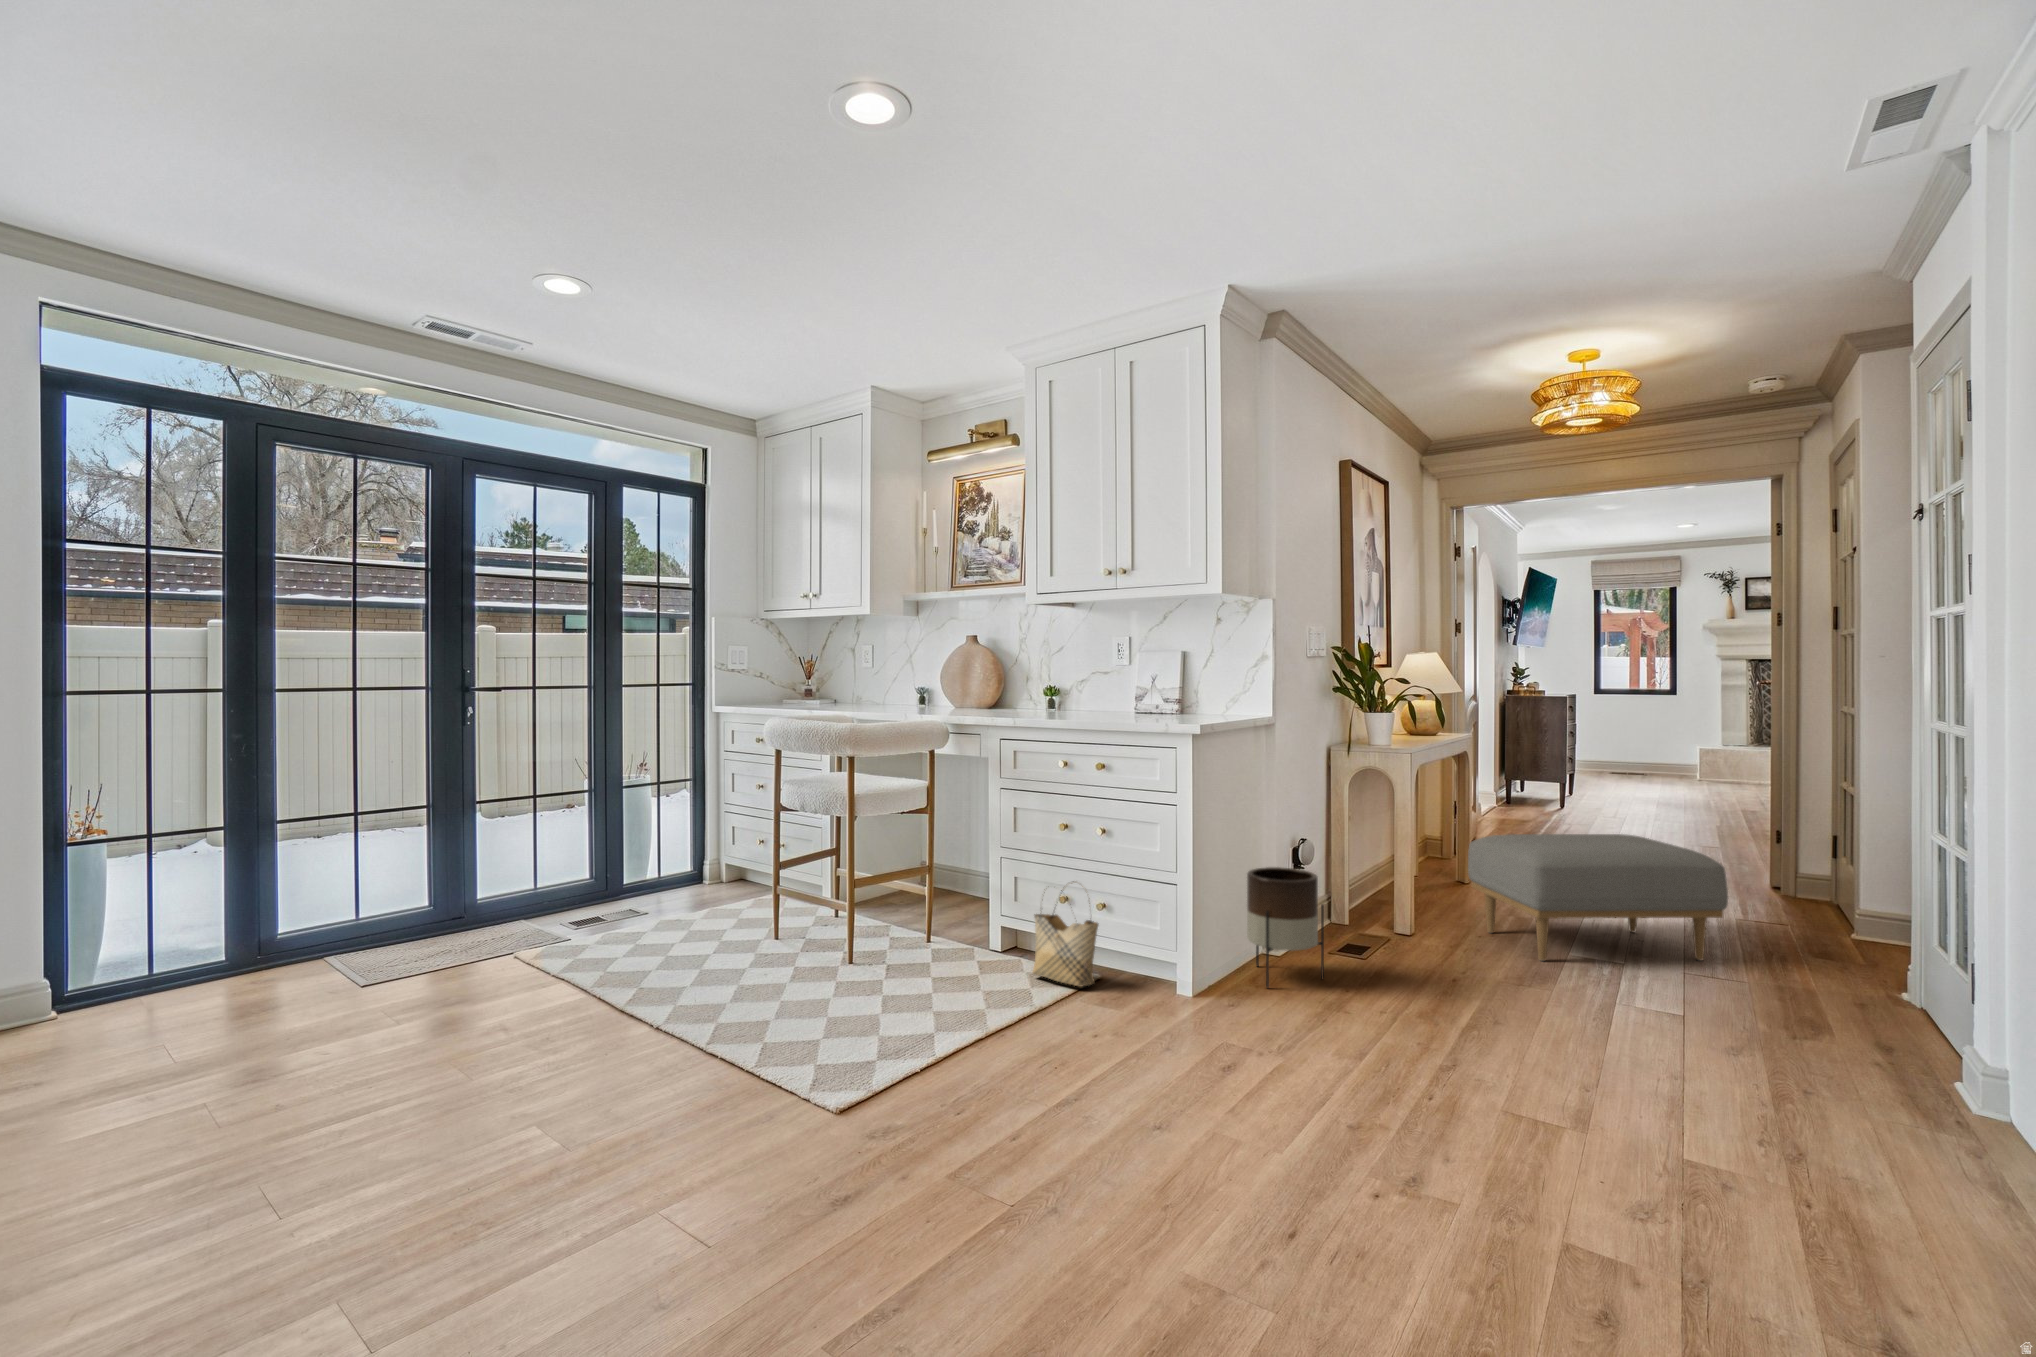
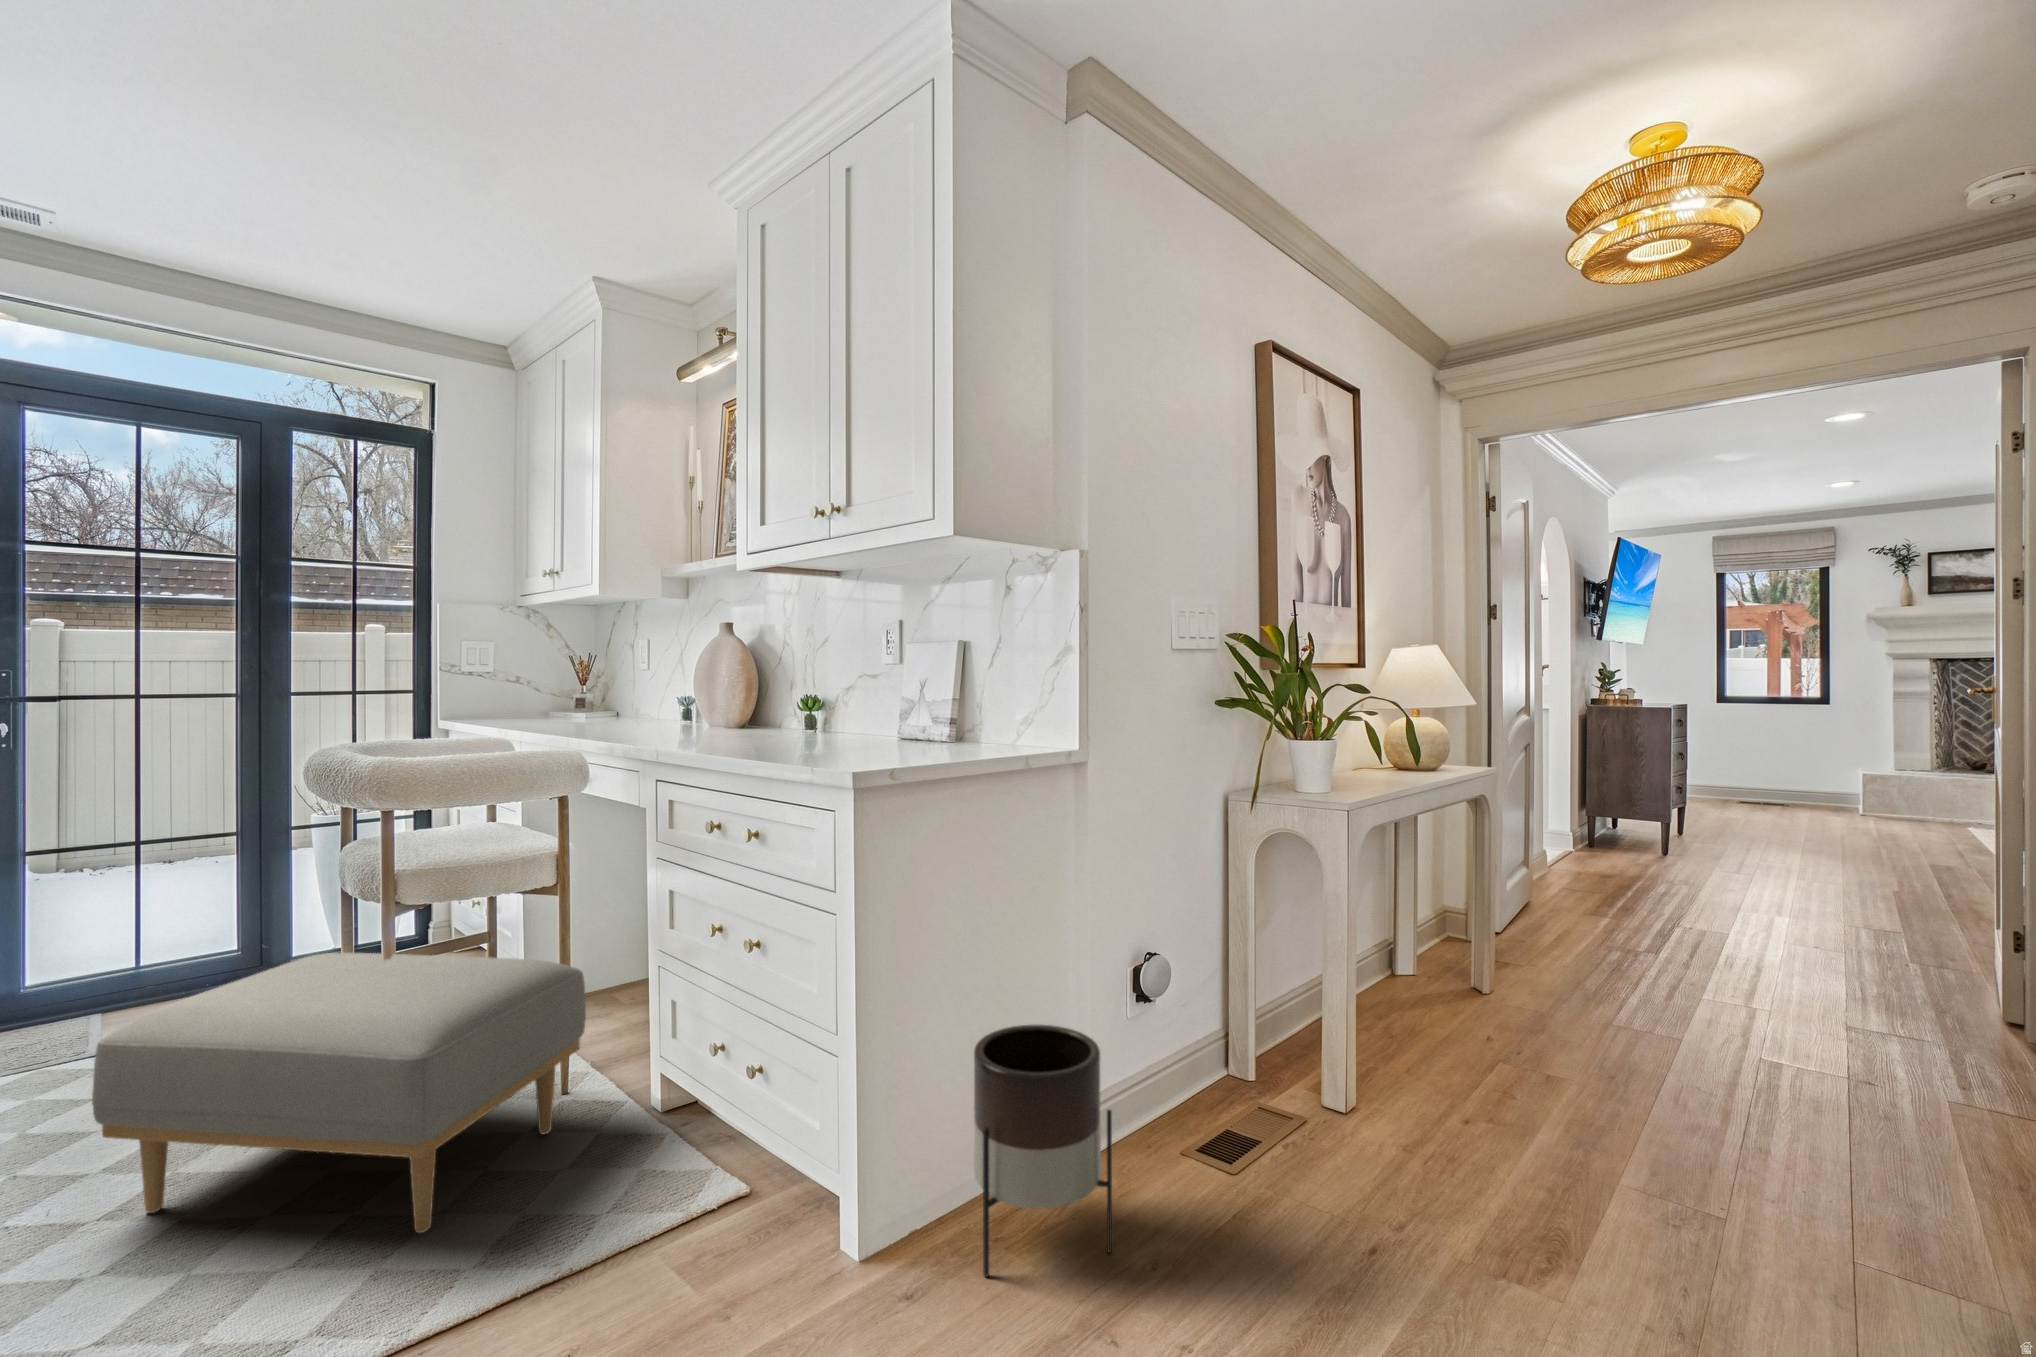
ottoman: present [1468,834,1728,961] -> present [92,953,586,1233]
woven basket: present [1032,881,1098,987] -> none [601,1040,694,1249]

